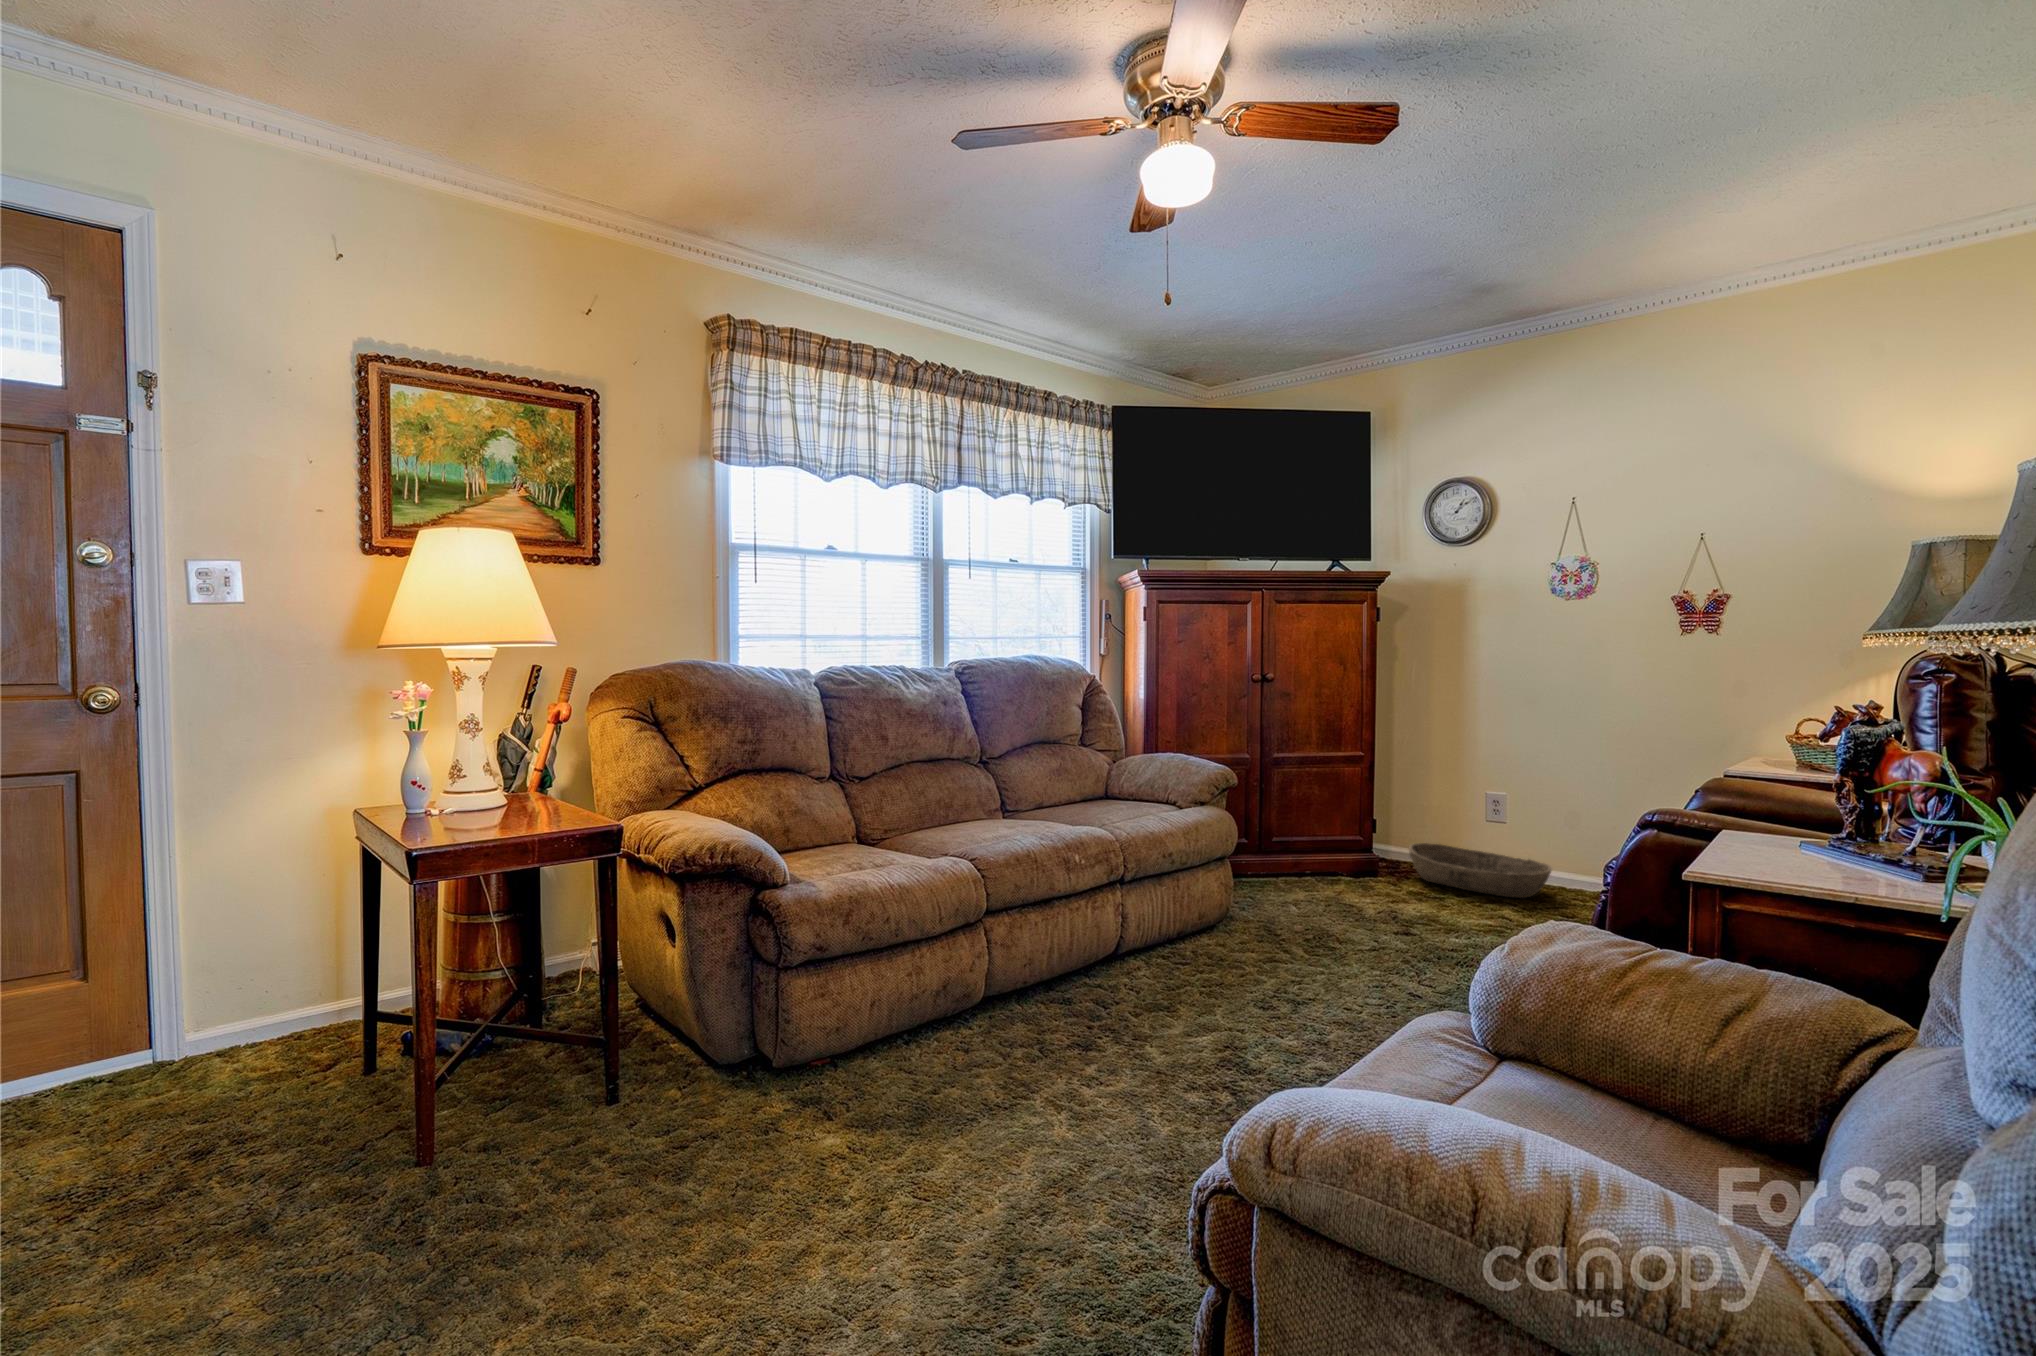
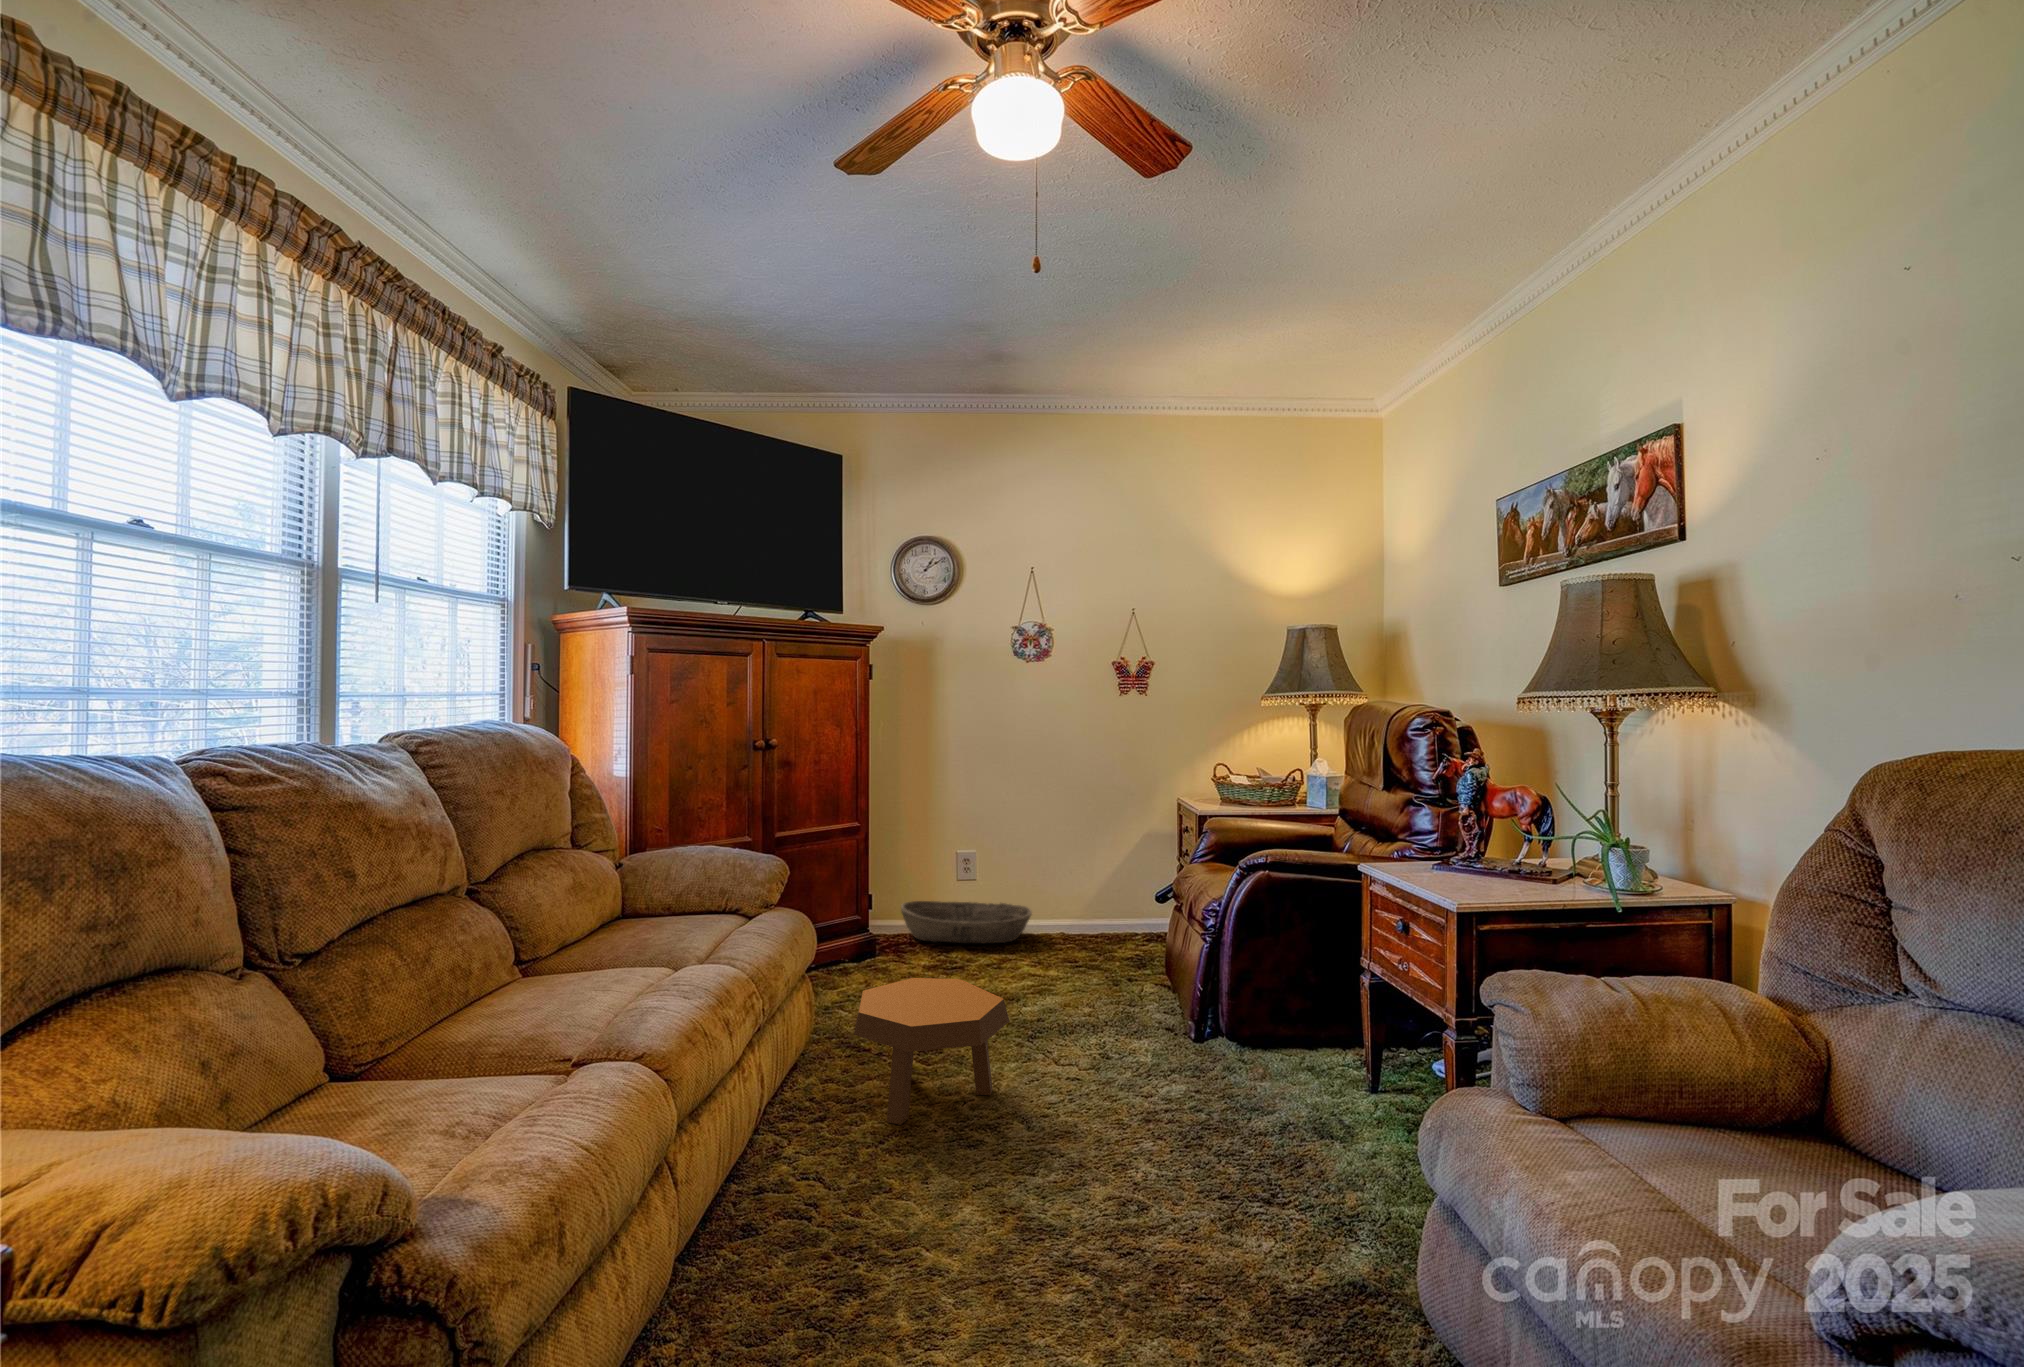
footstool: none [1202,881,1336,990] -> present [854,978,1010,1125]

